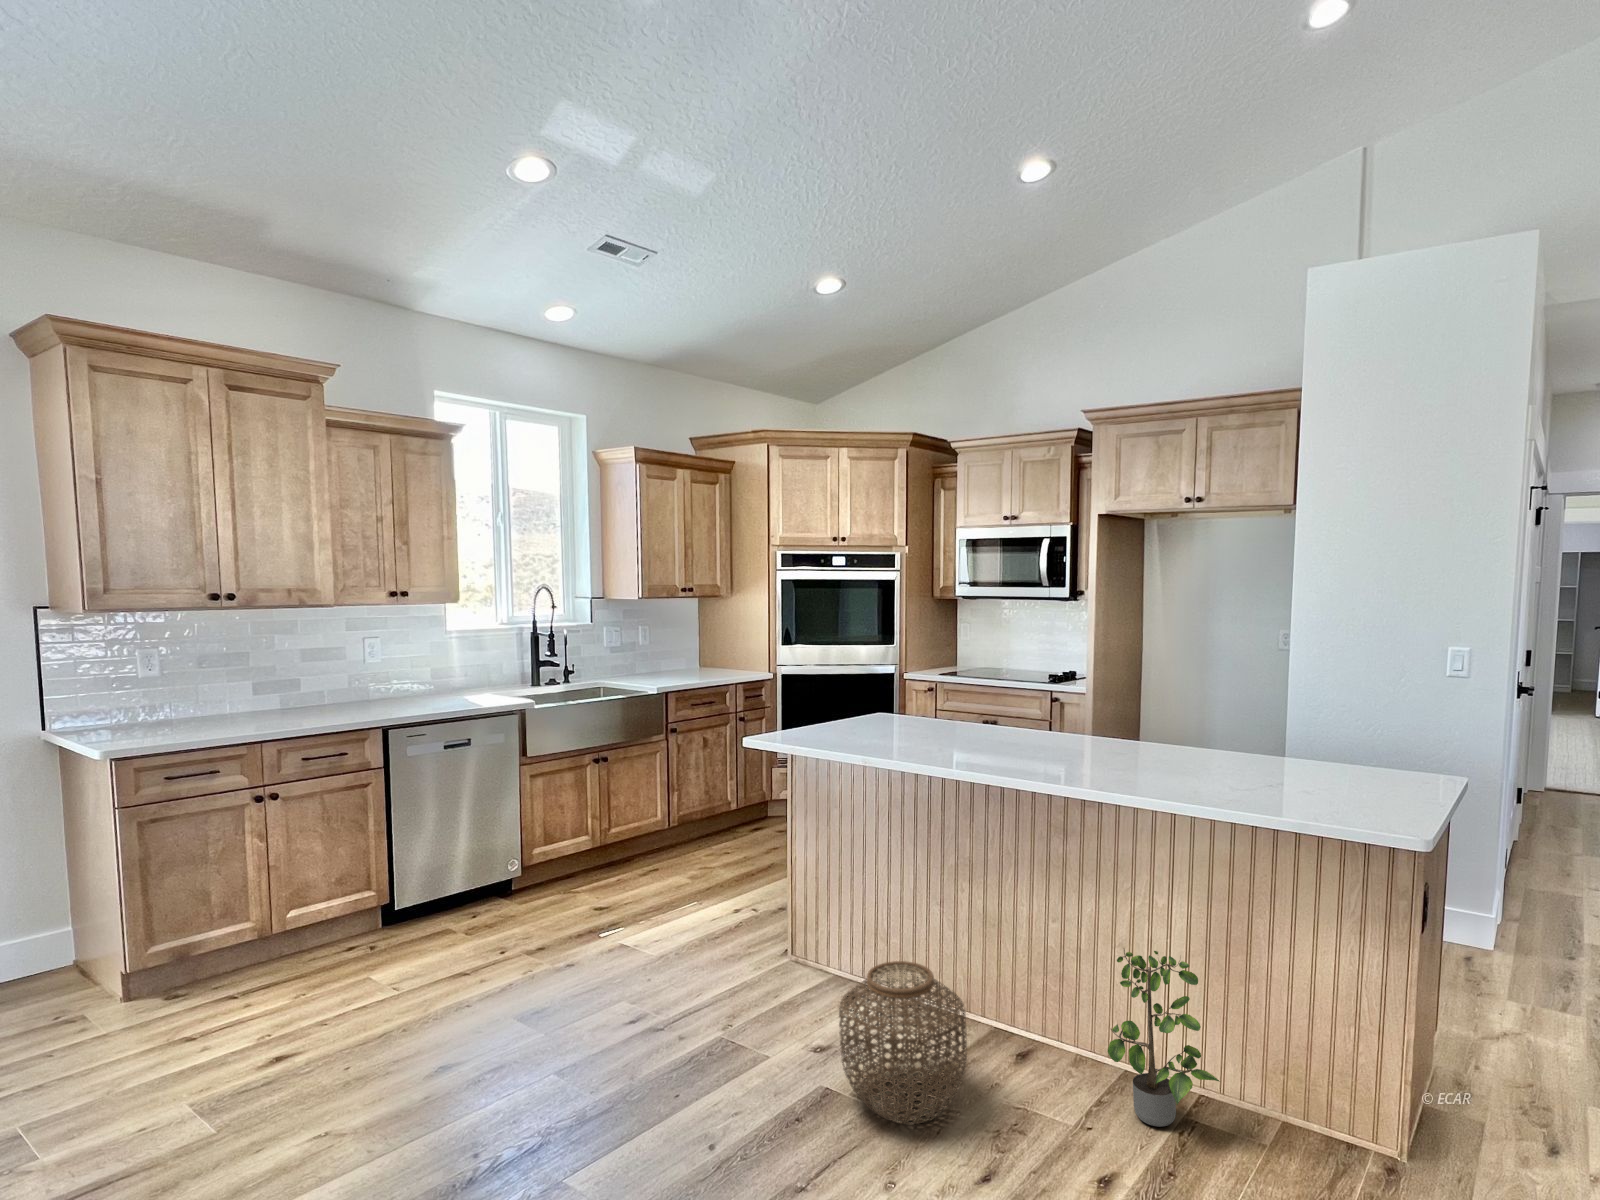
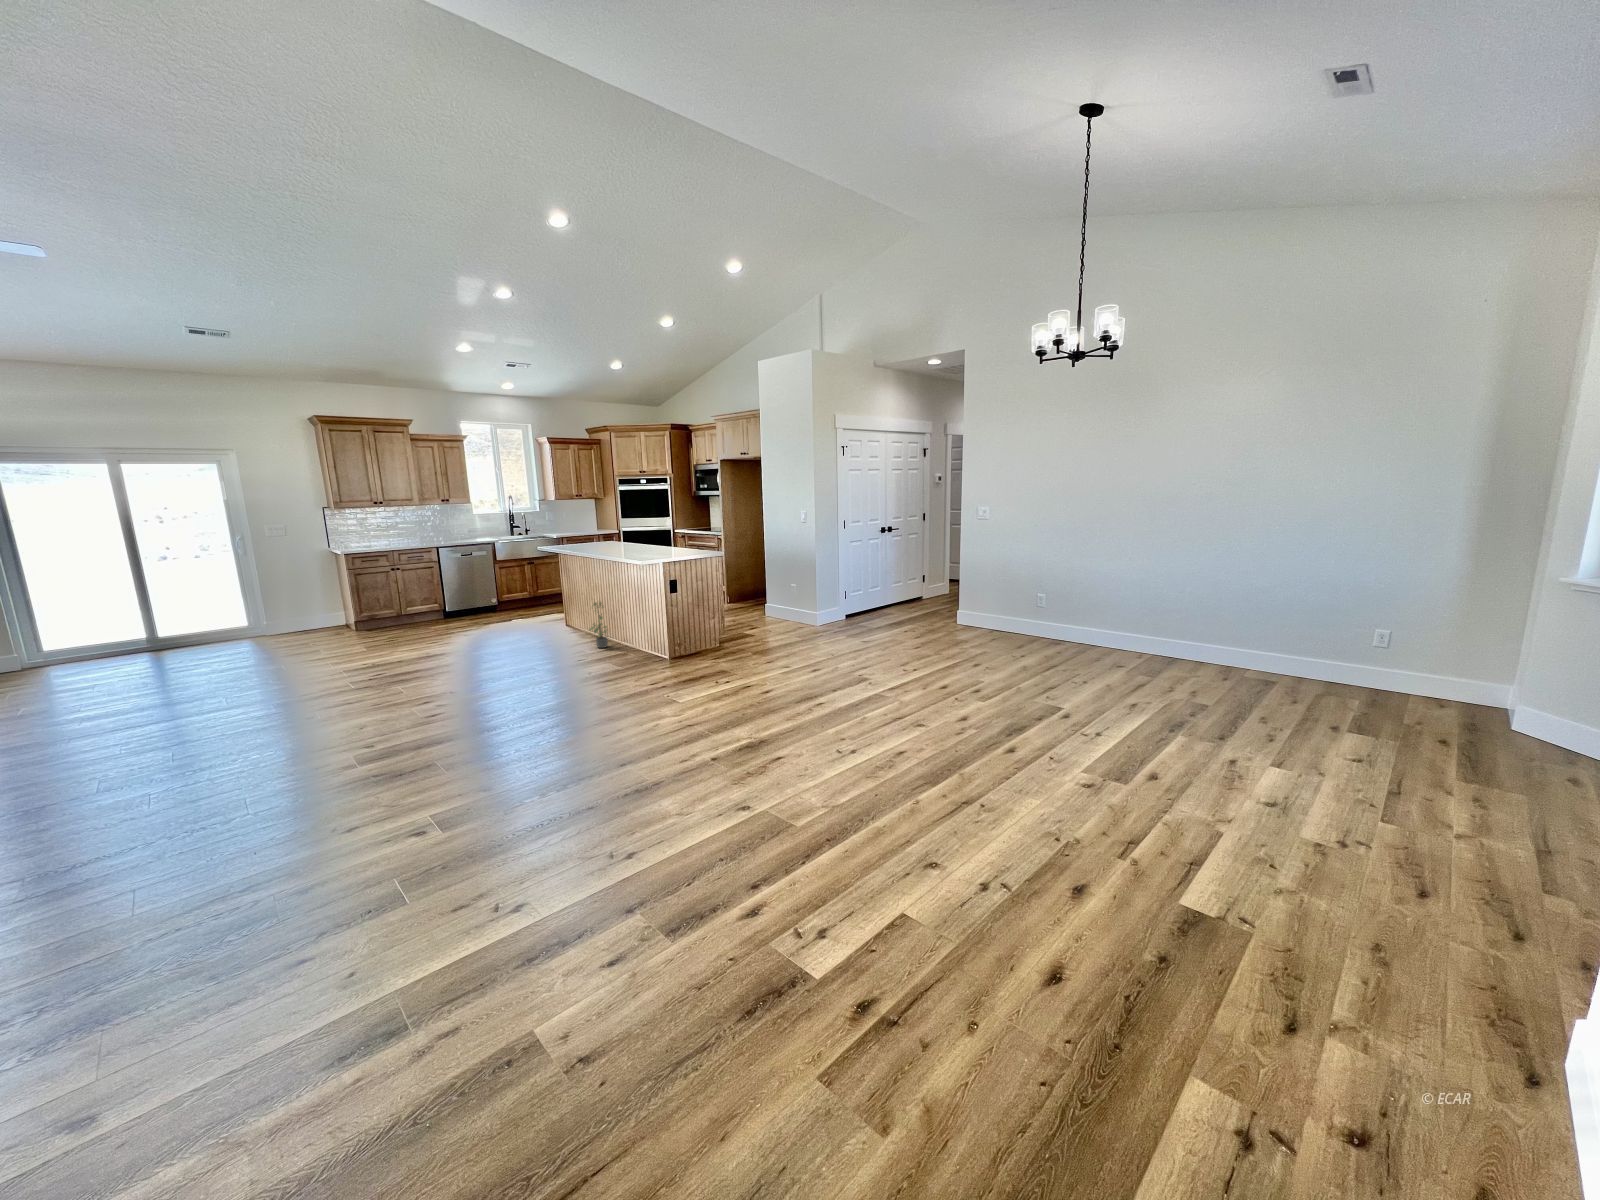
woven basket: present [839,961,967,1124] -> none [521,607,560,646]

